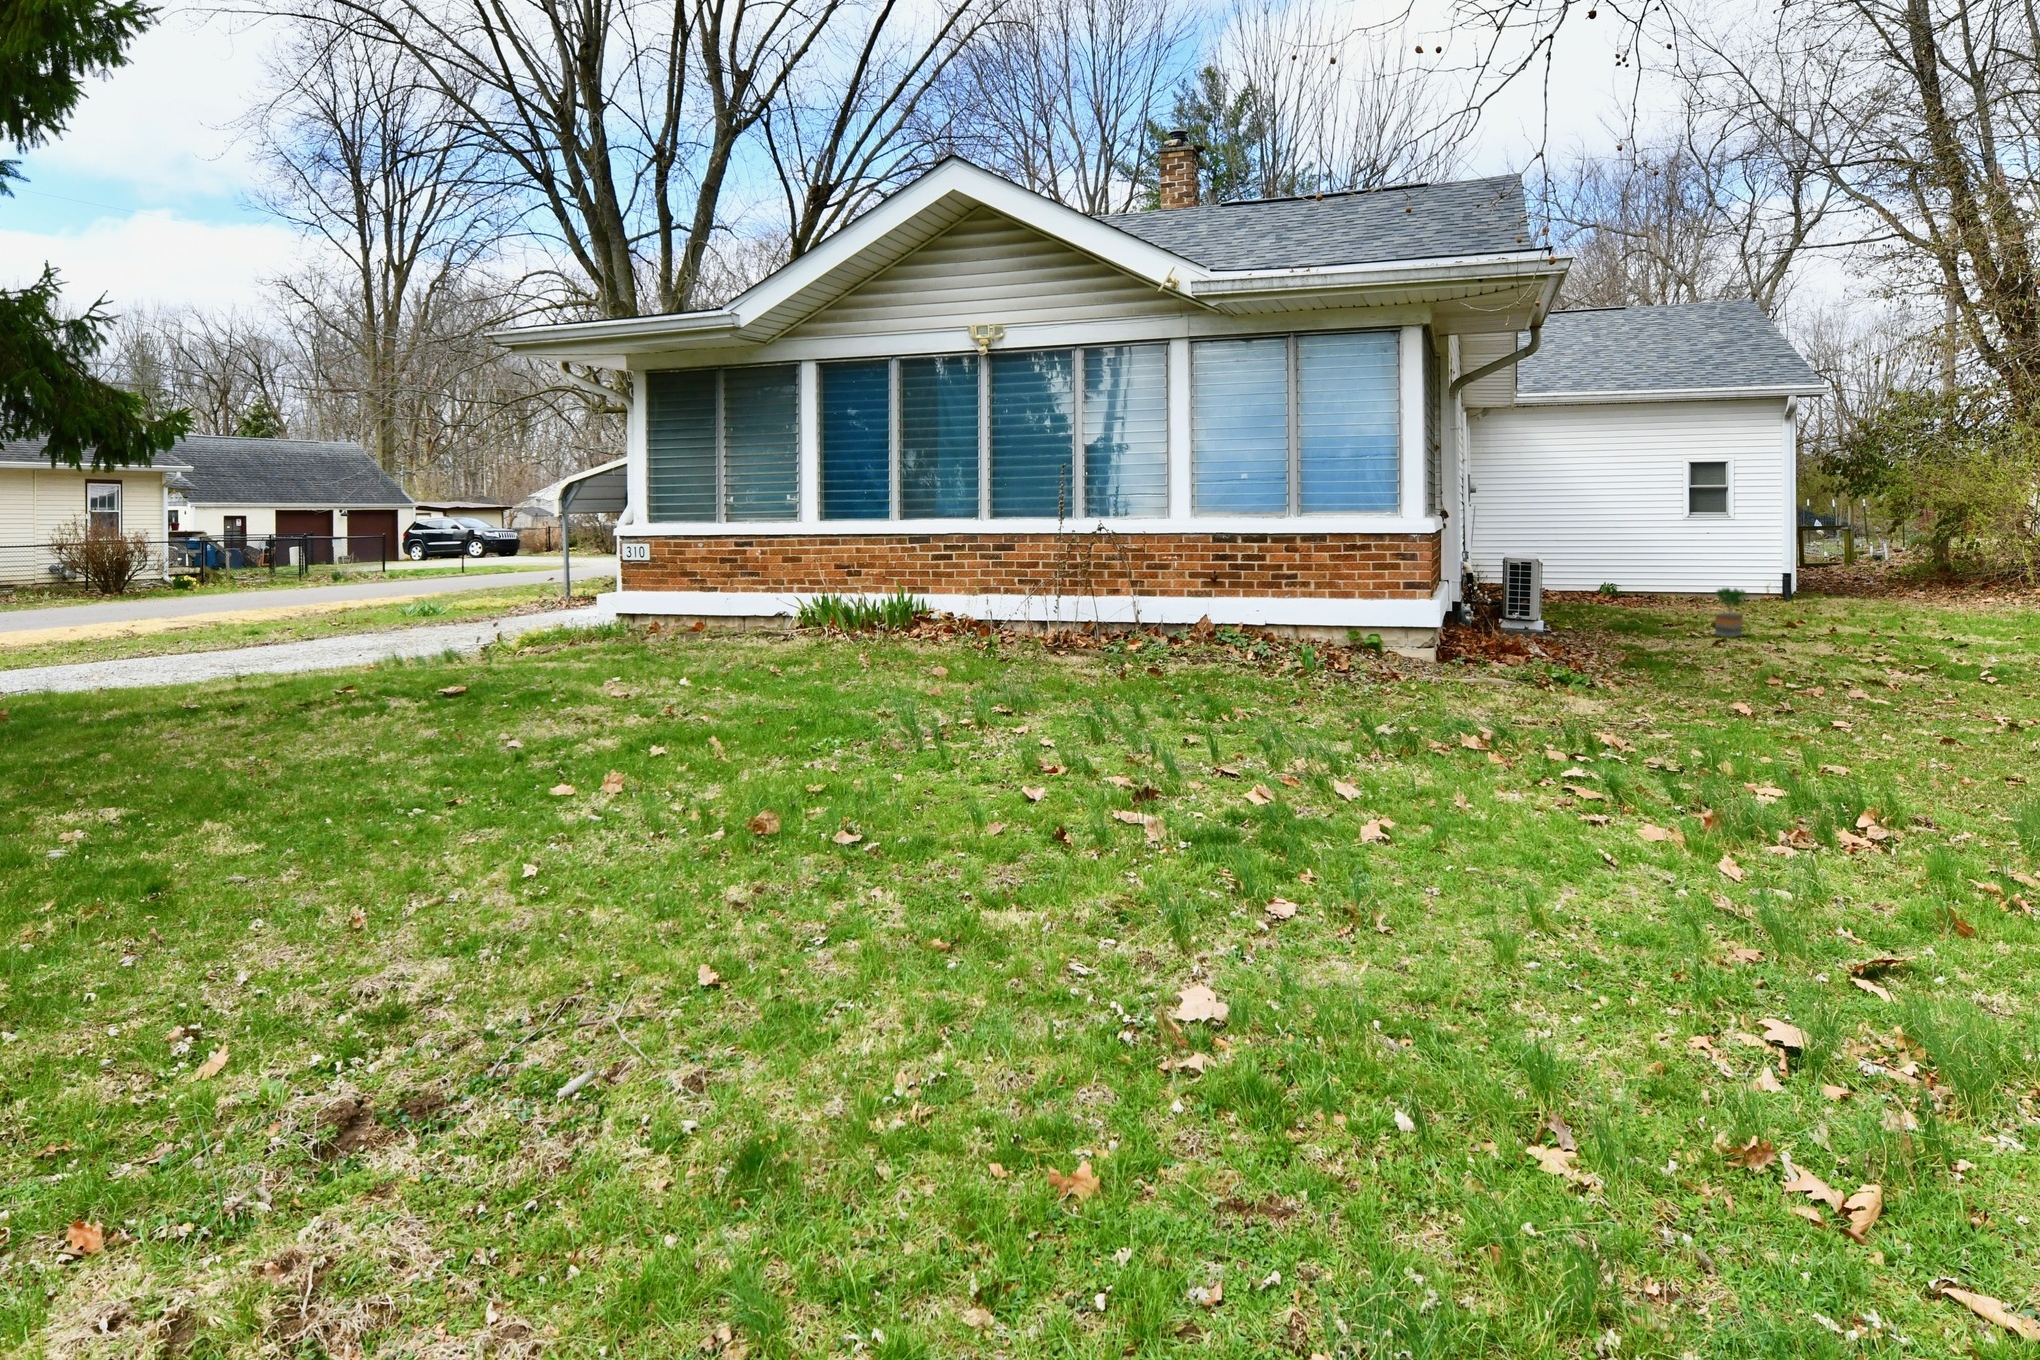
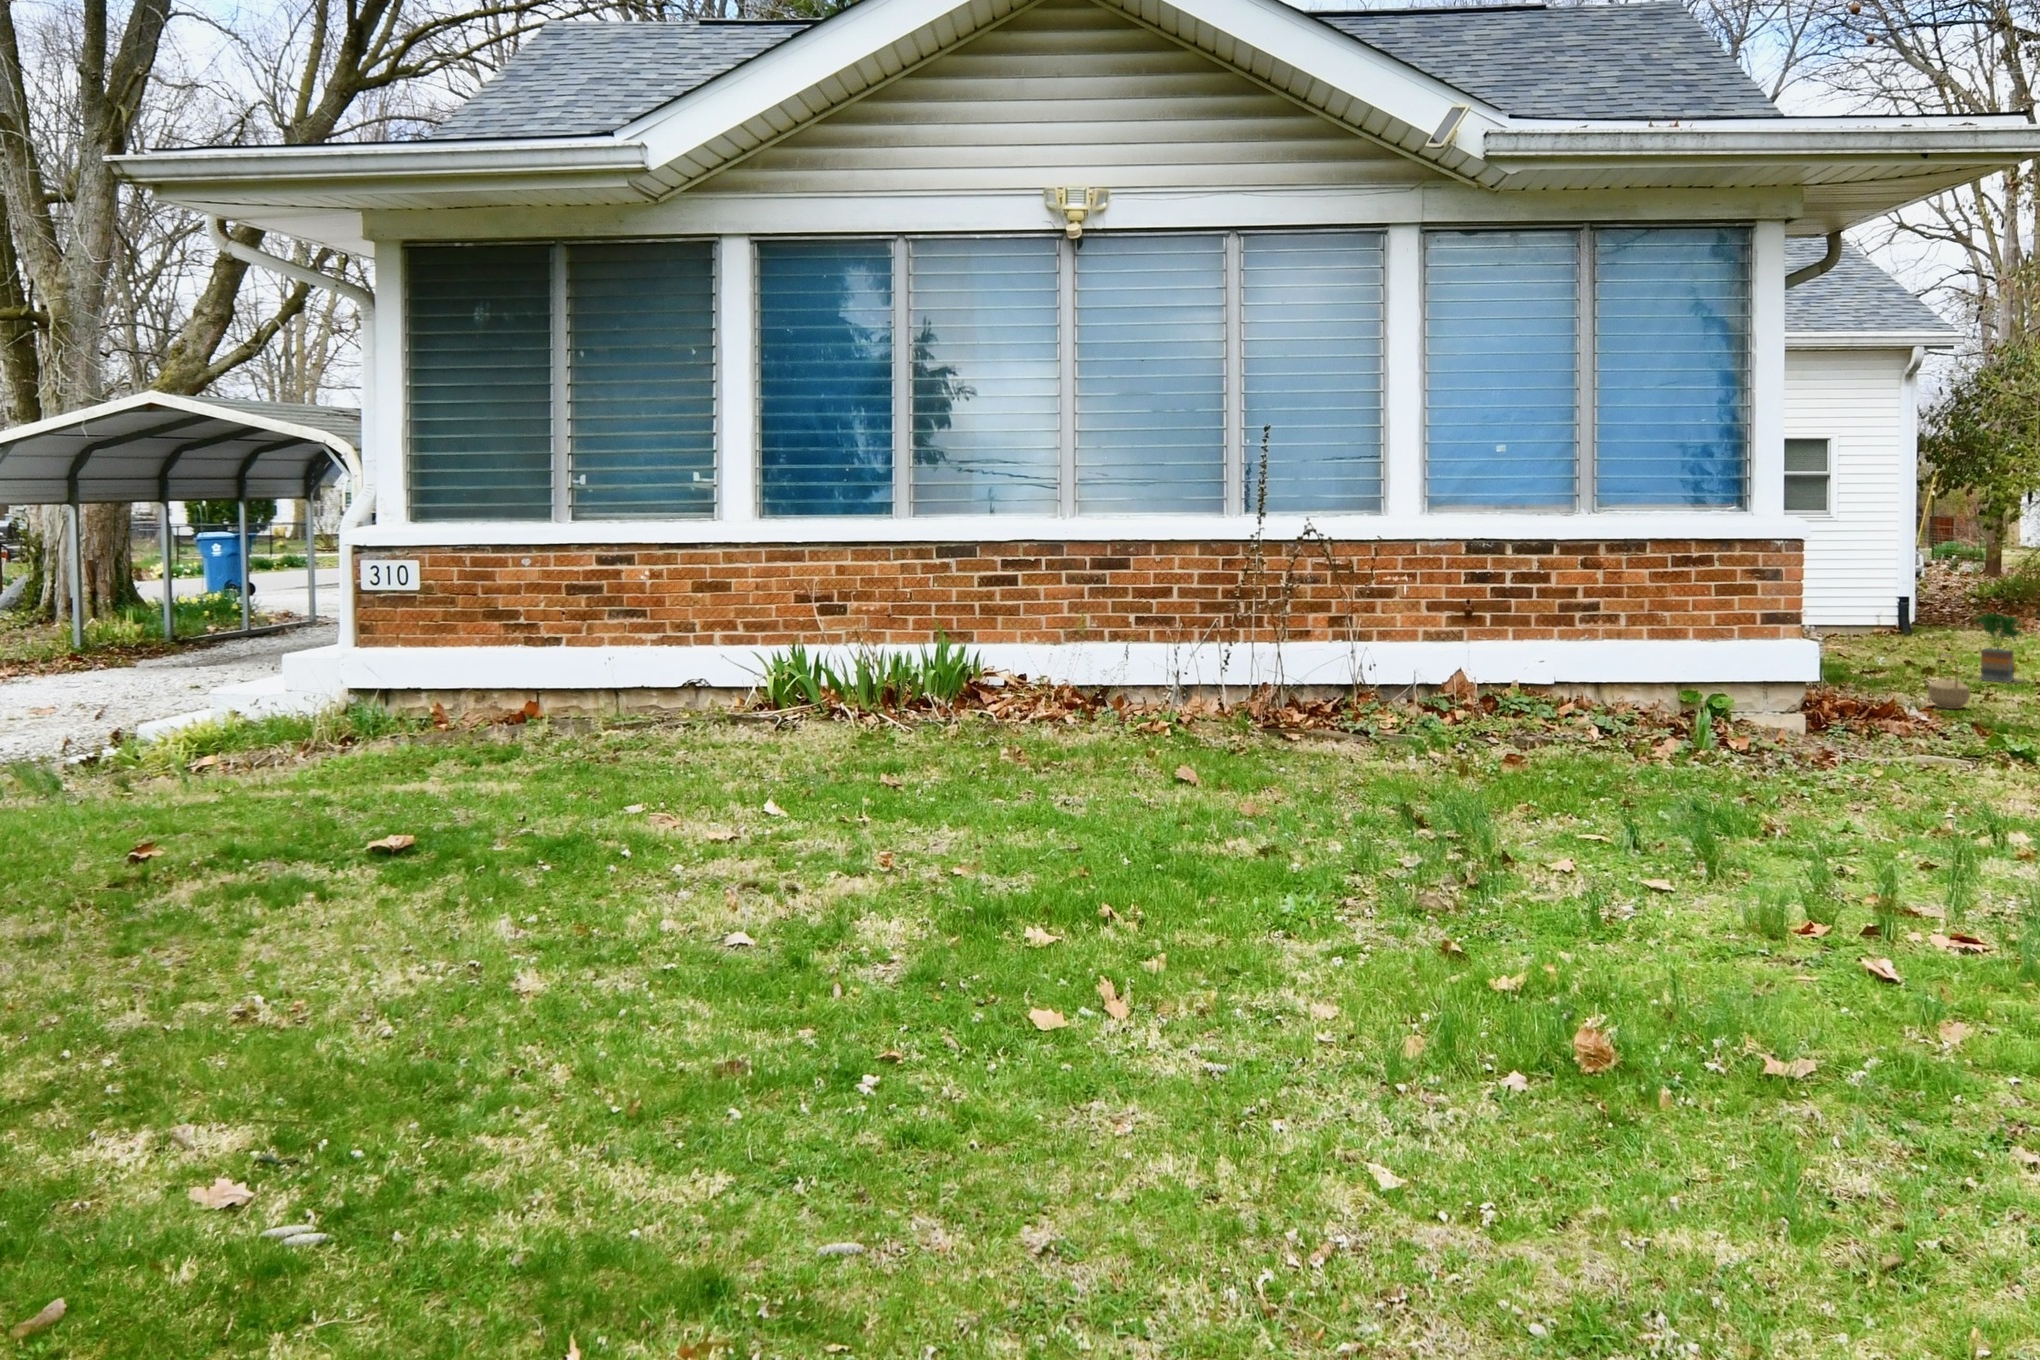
basket: none [1622,613,1652,652] -> present [1928,652,1970,709]

